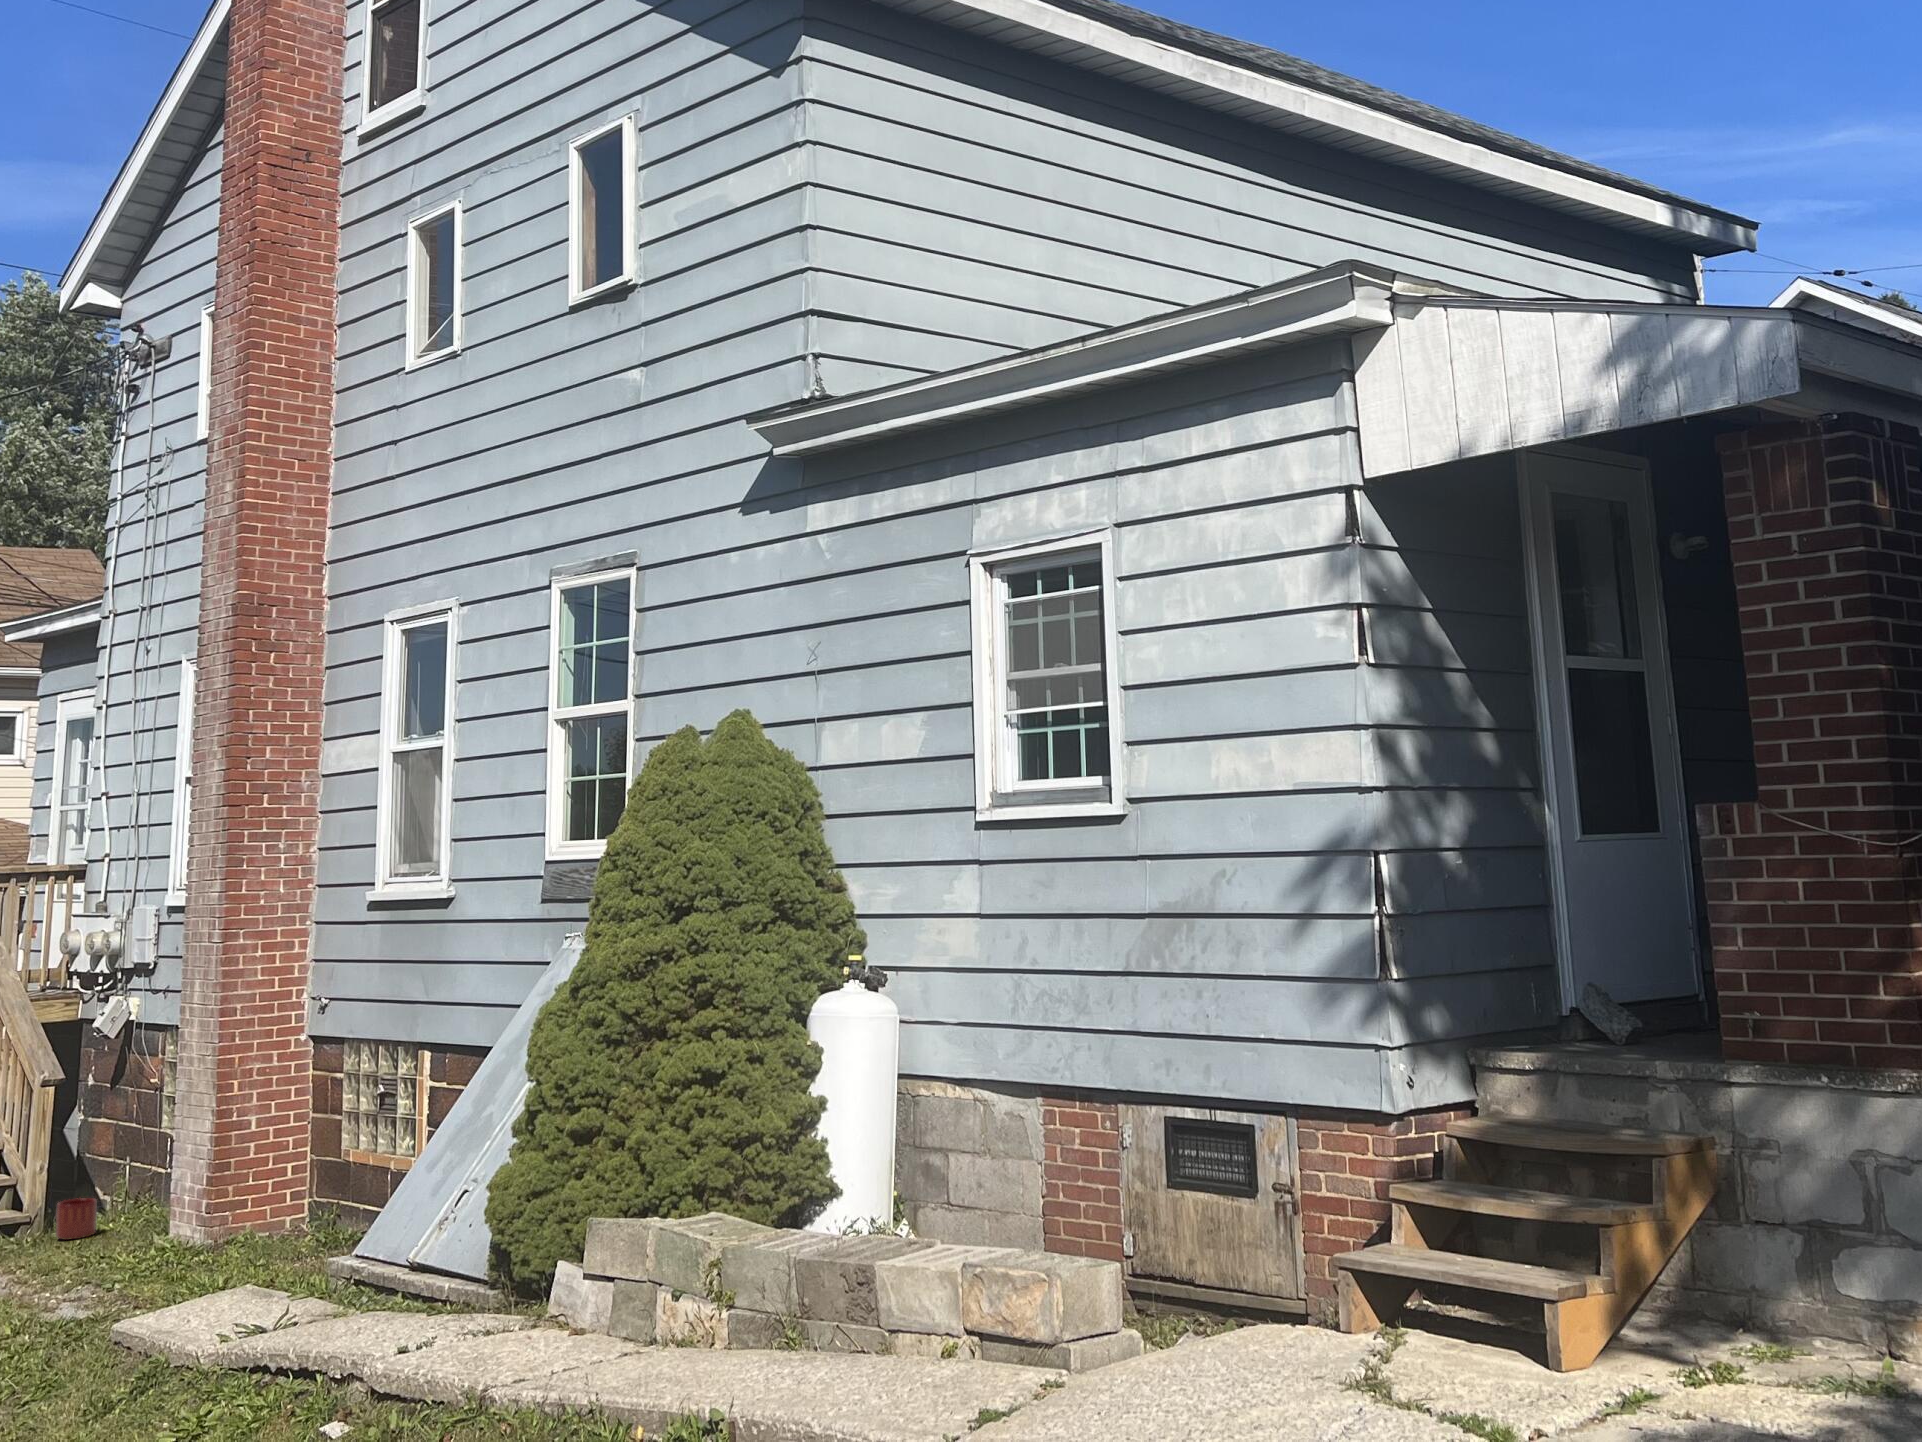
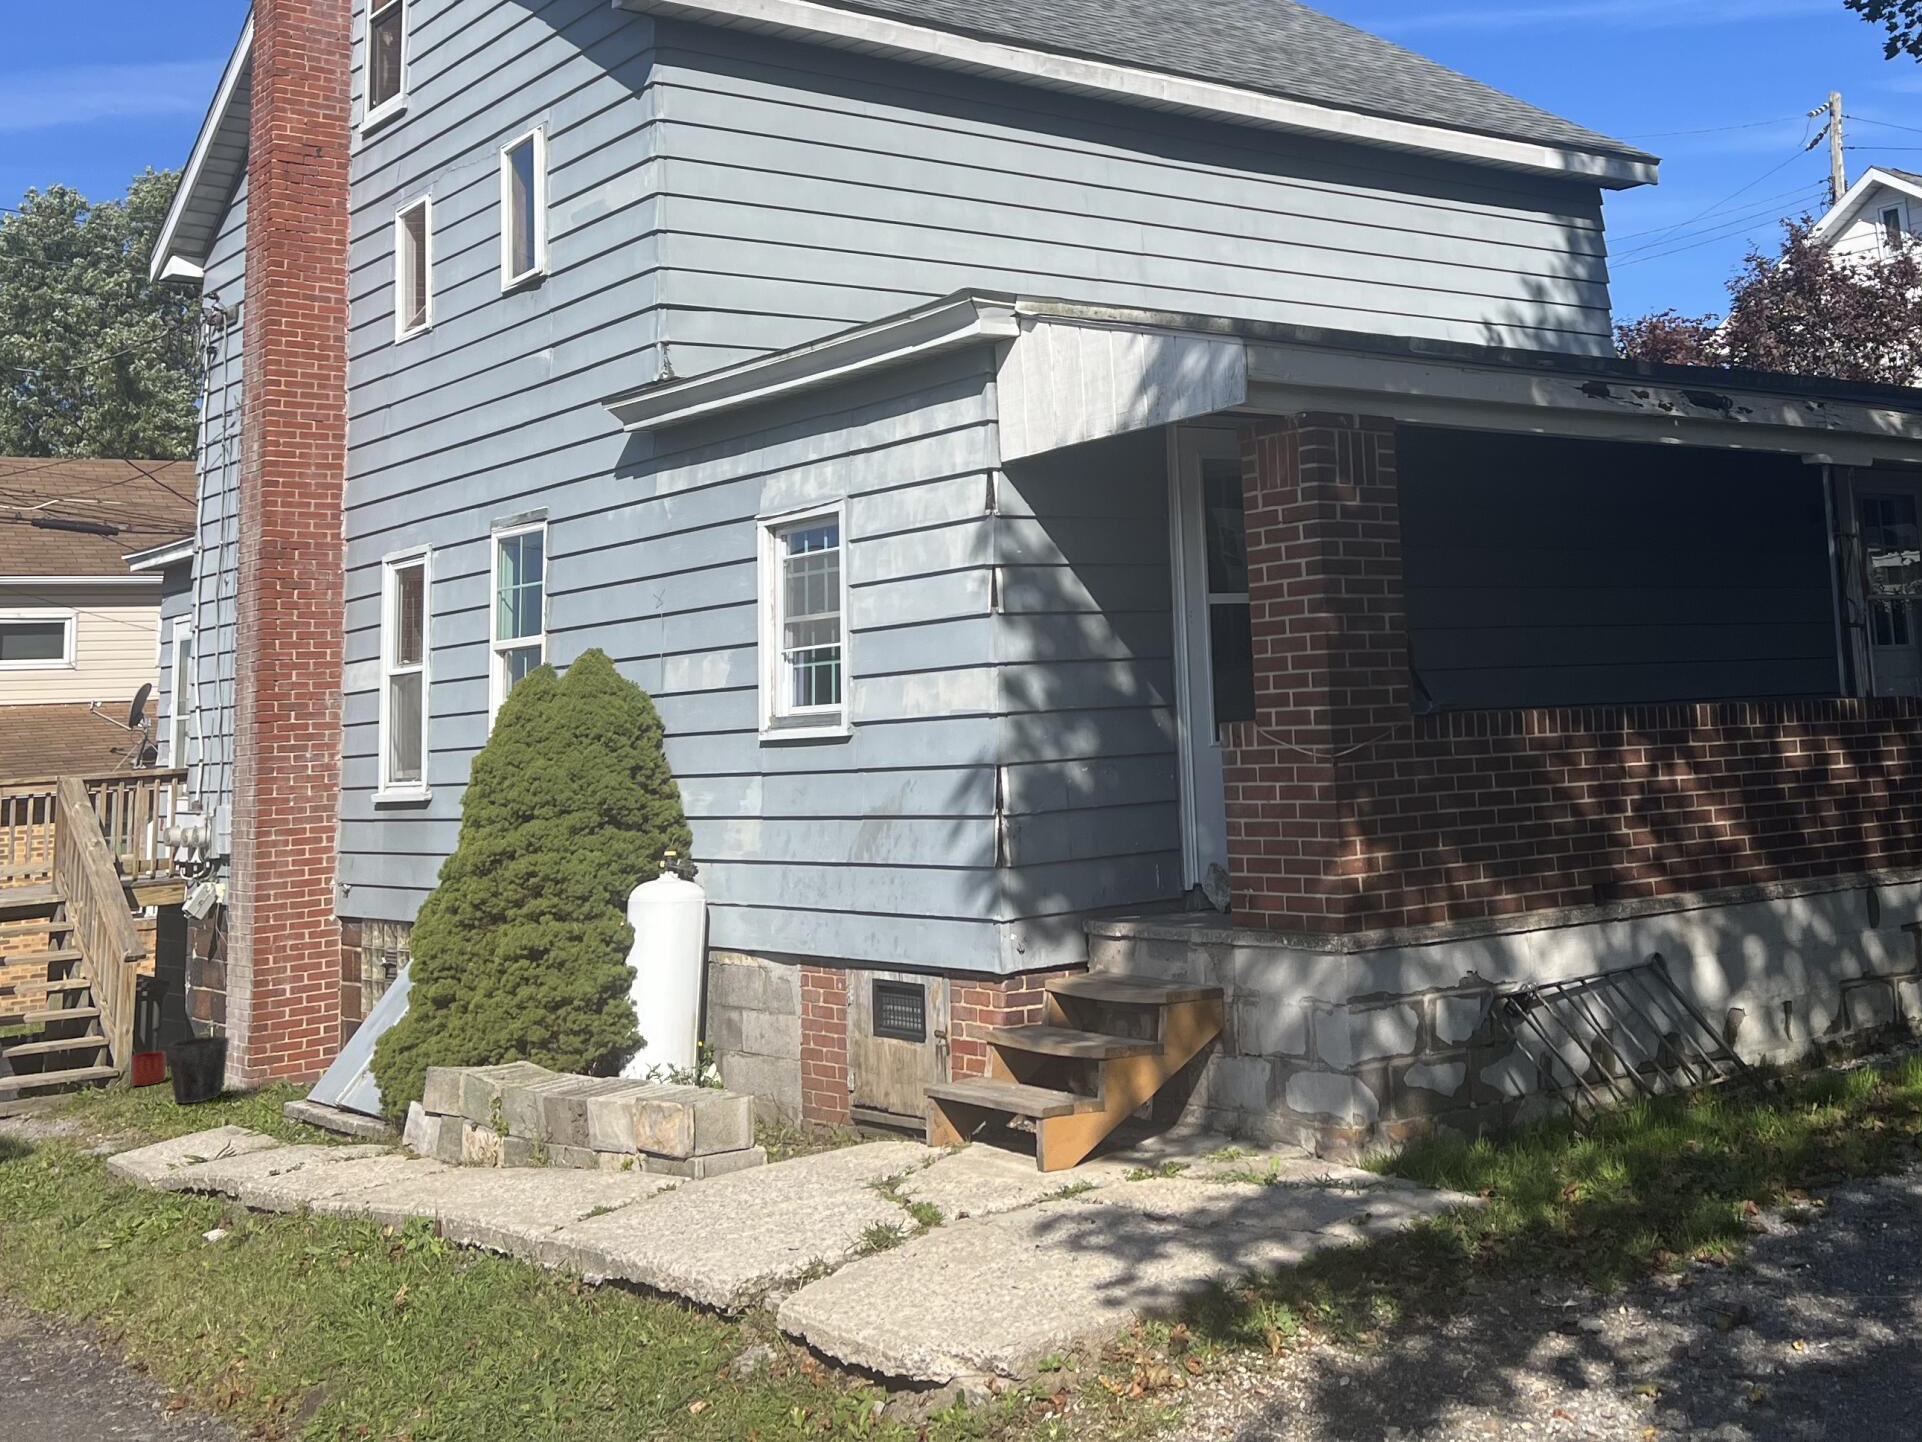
waste bin: none [127,1179,198,1261] -> present [166,1036,229,1103]

